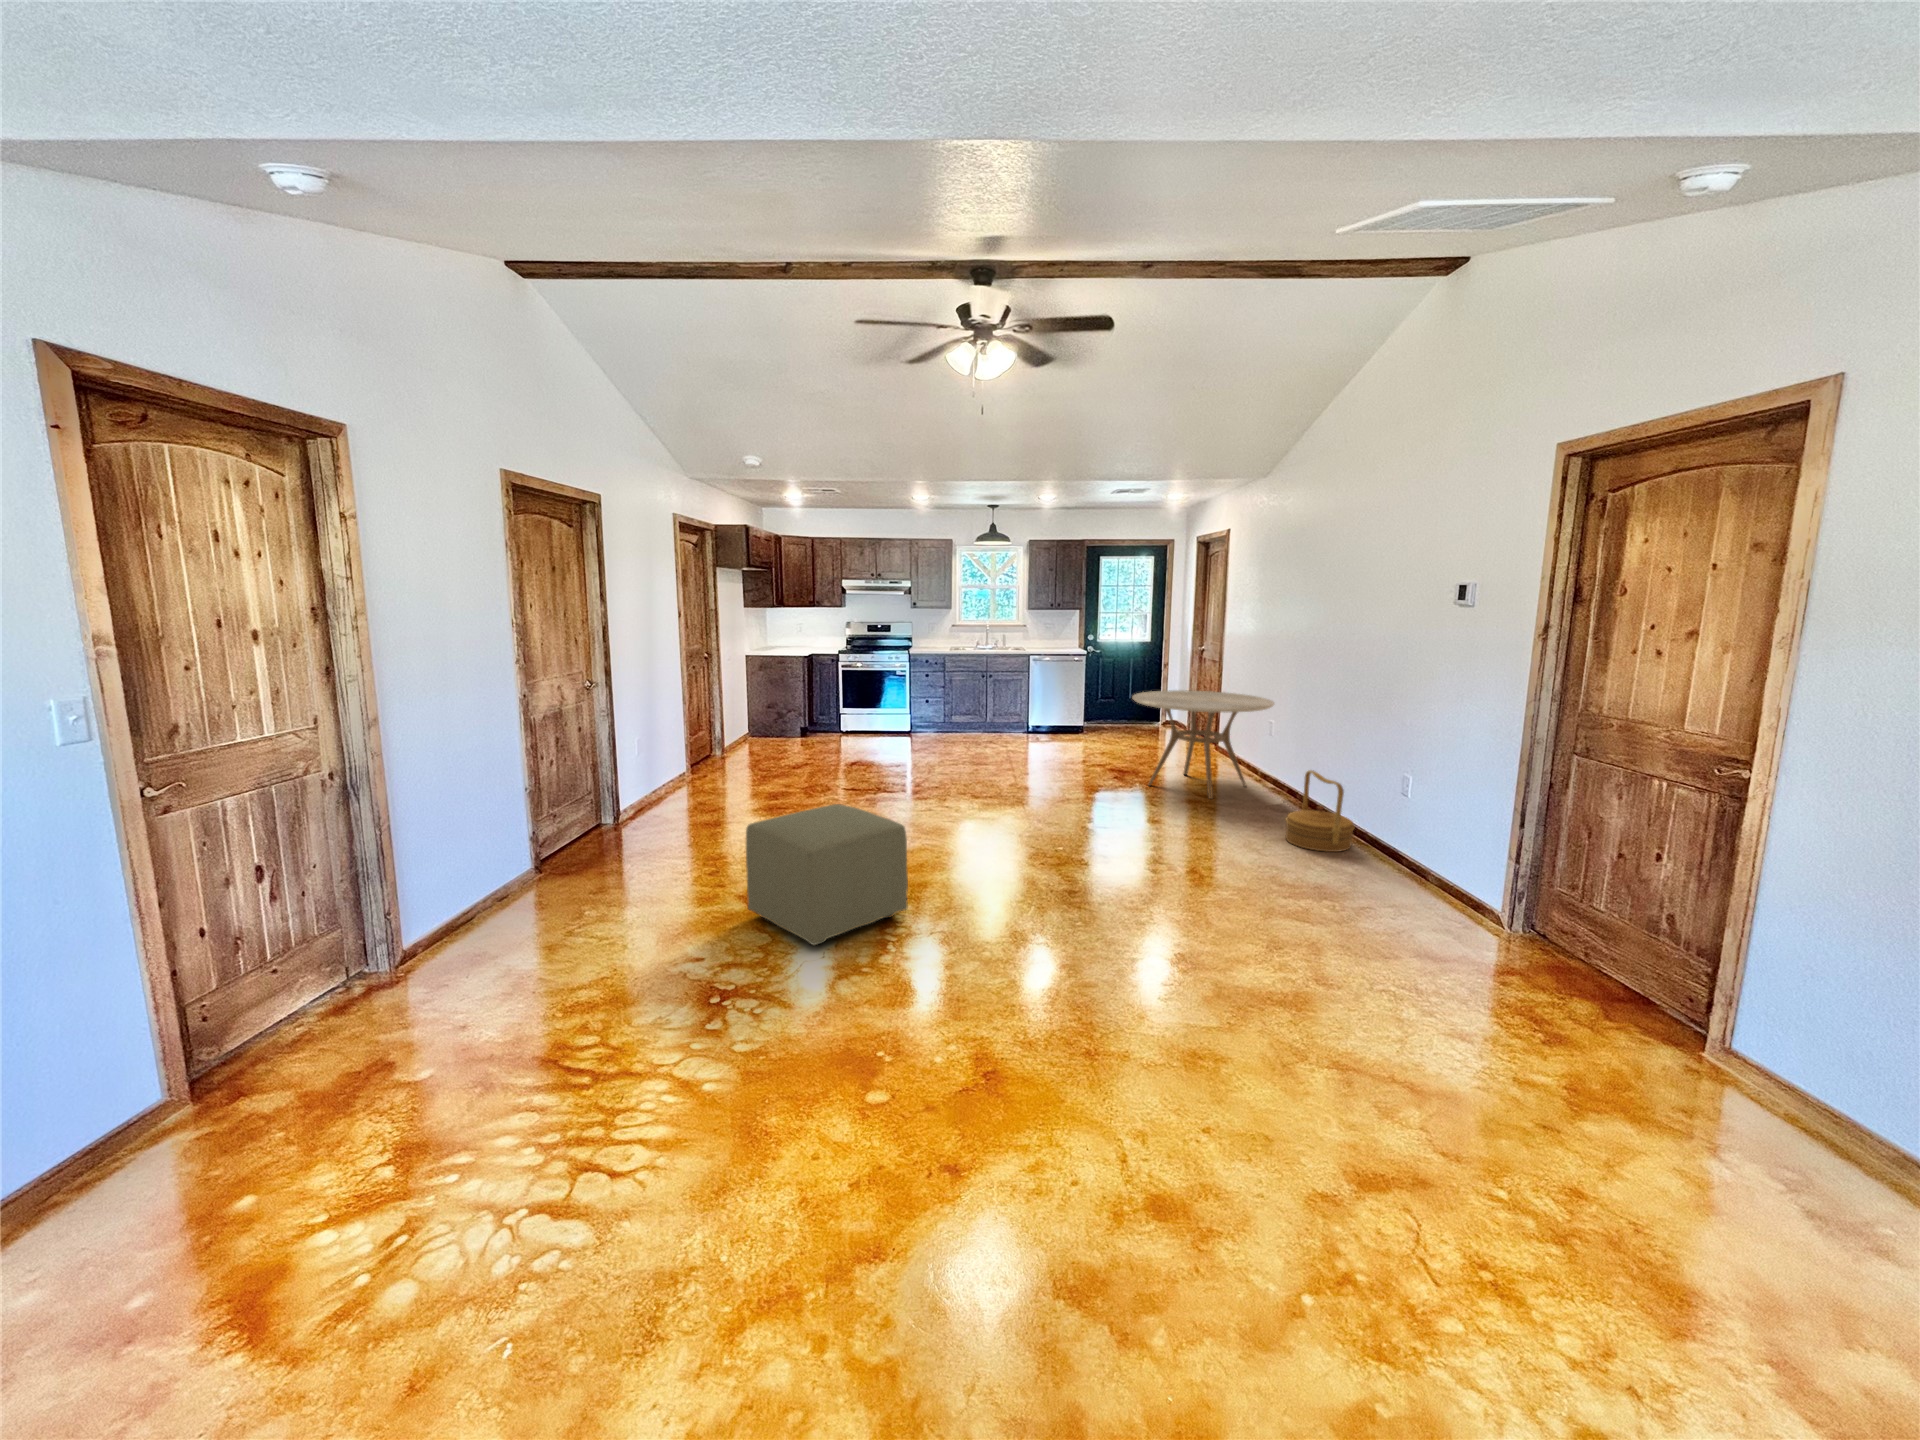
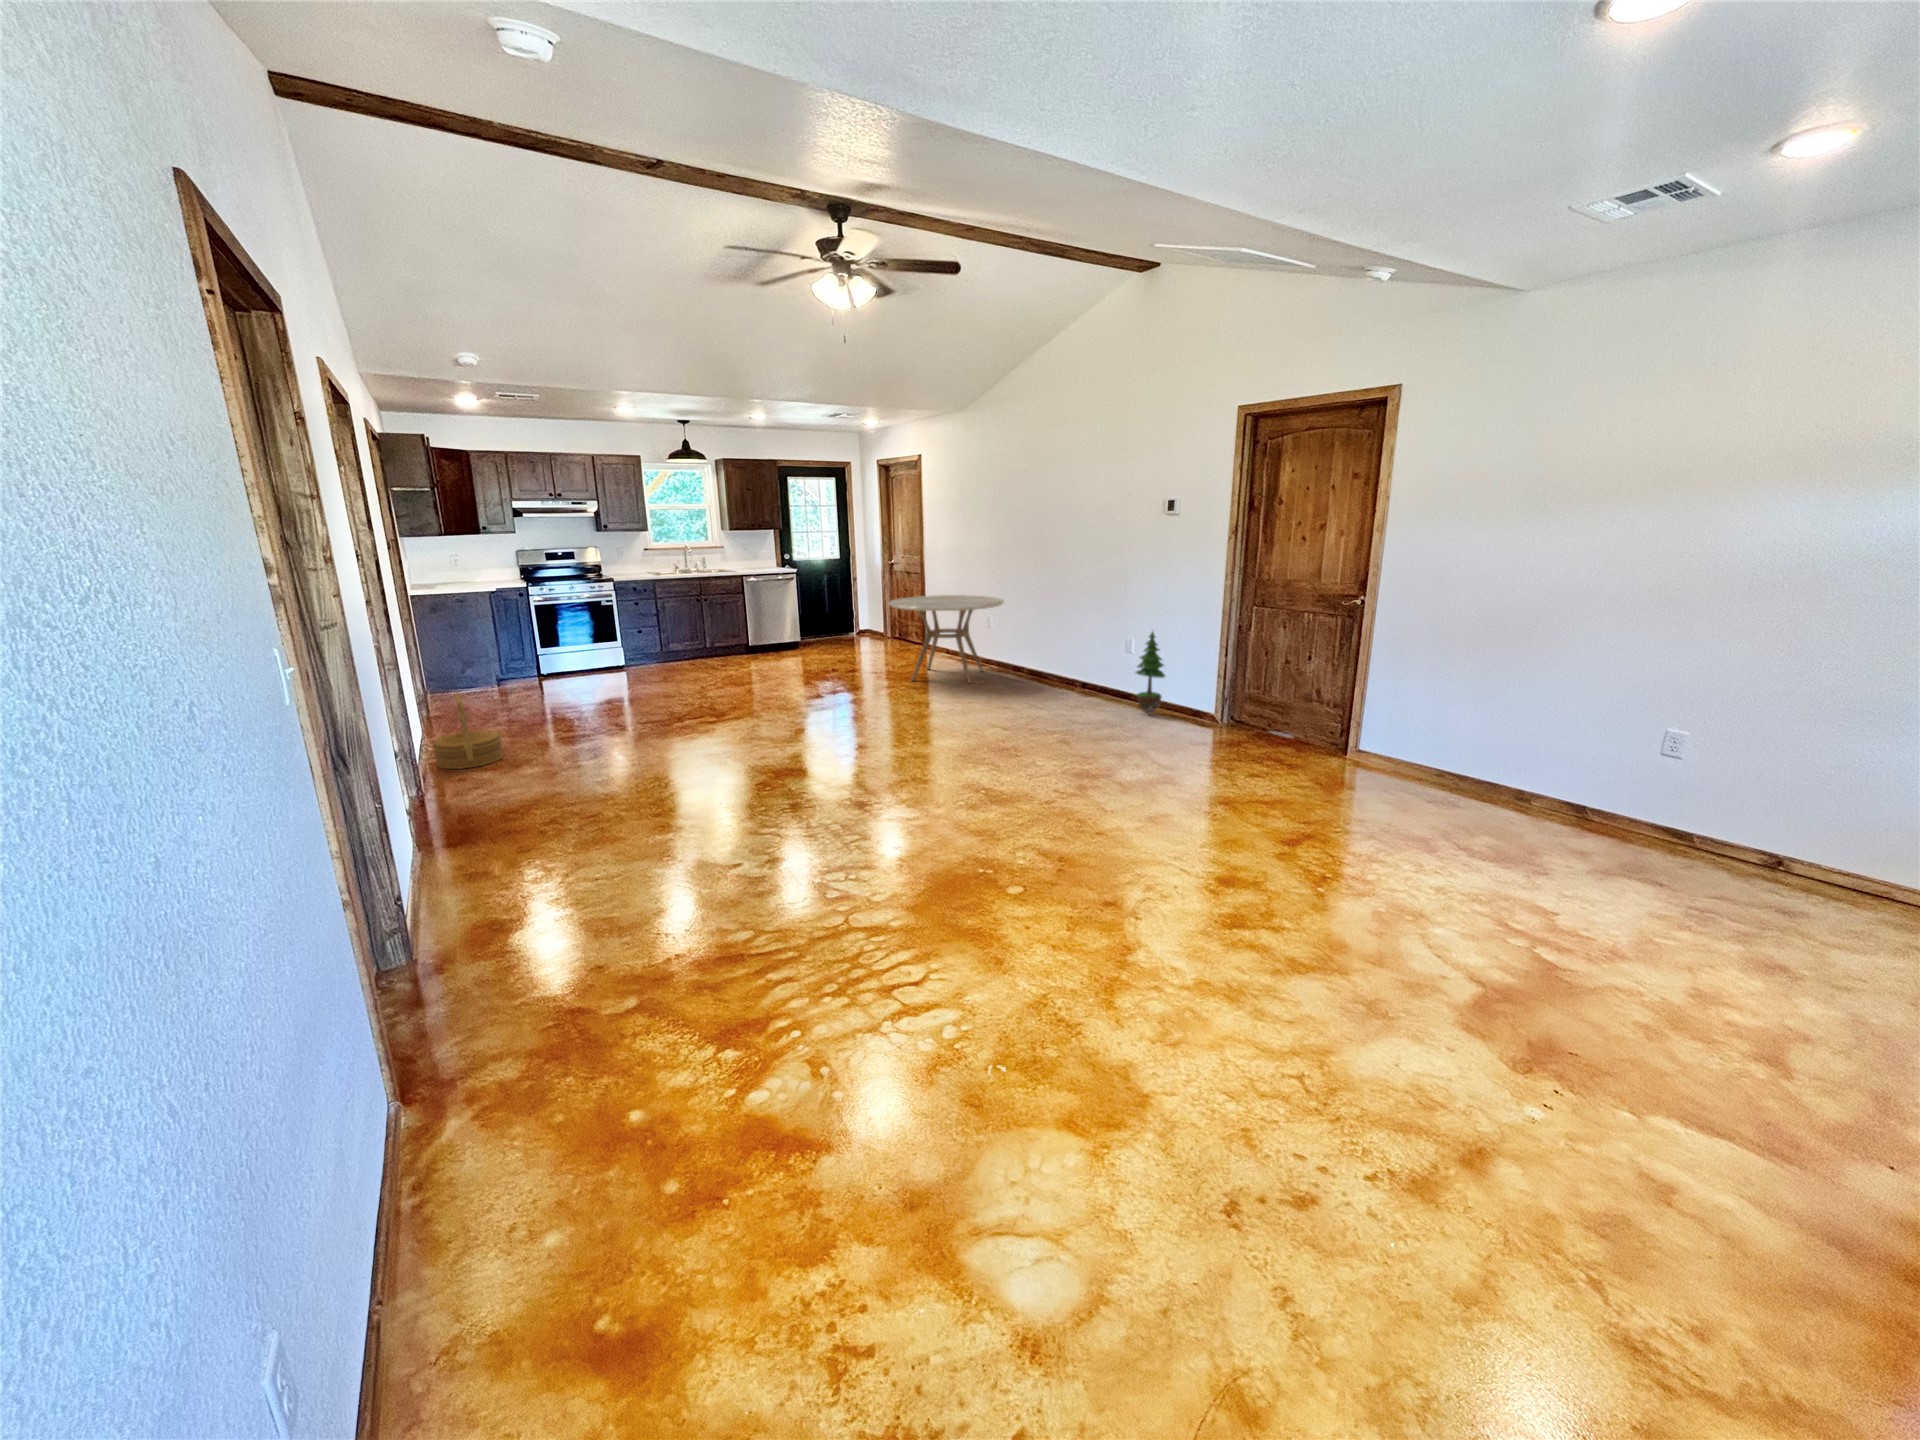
potted tree: none [1381,768,1430,886] -> present [1136,632,1165,714]
woven basket: present [1286,770,1355,852] -> present [432,694,503,769]
ottoman: present [746,804,908,945] -> none [728,716,870,834]

